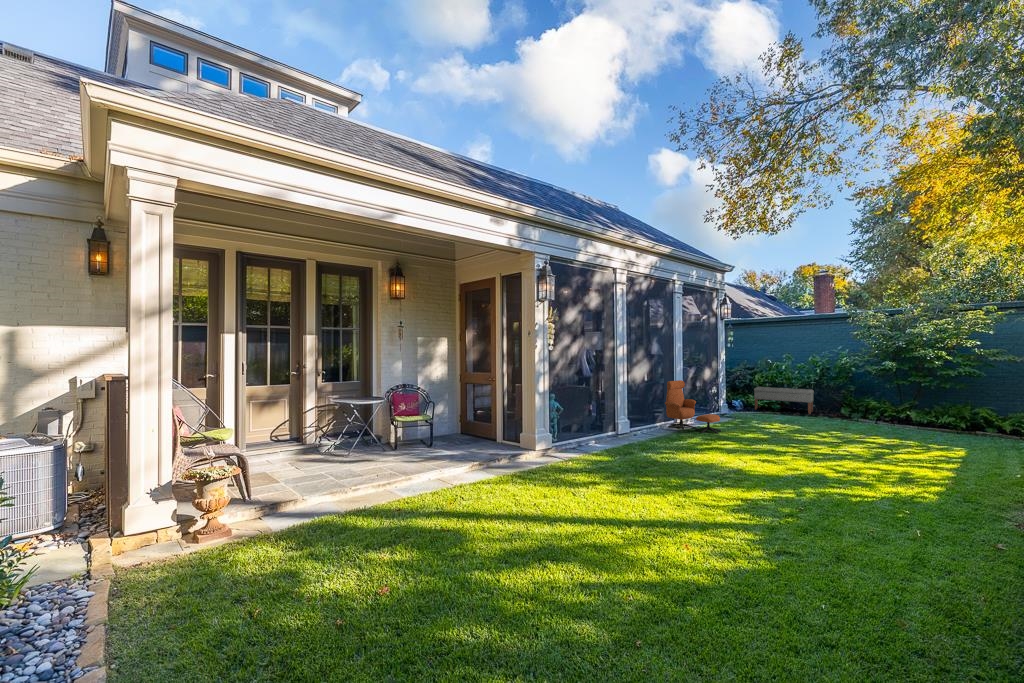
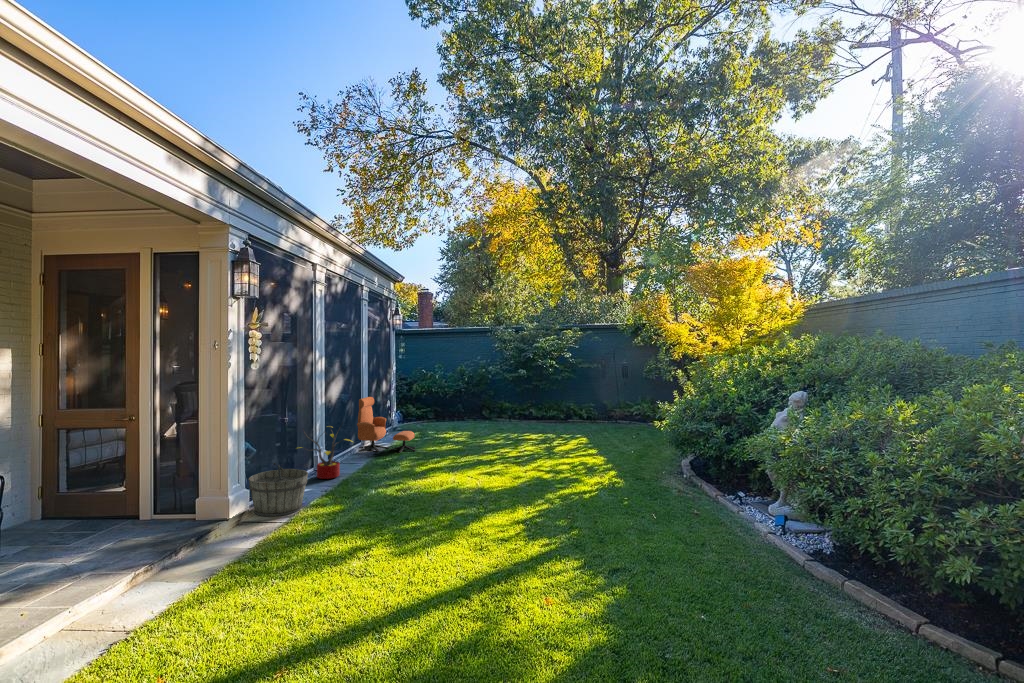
bench: present [754,387,814,414] -> none [415,396,464,419]
decorative plant: none [597,397,646,441] -> present [297,430,351,479]
wooden bucket: none [550,418,590,456] -> present [249,463,308,516]

